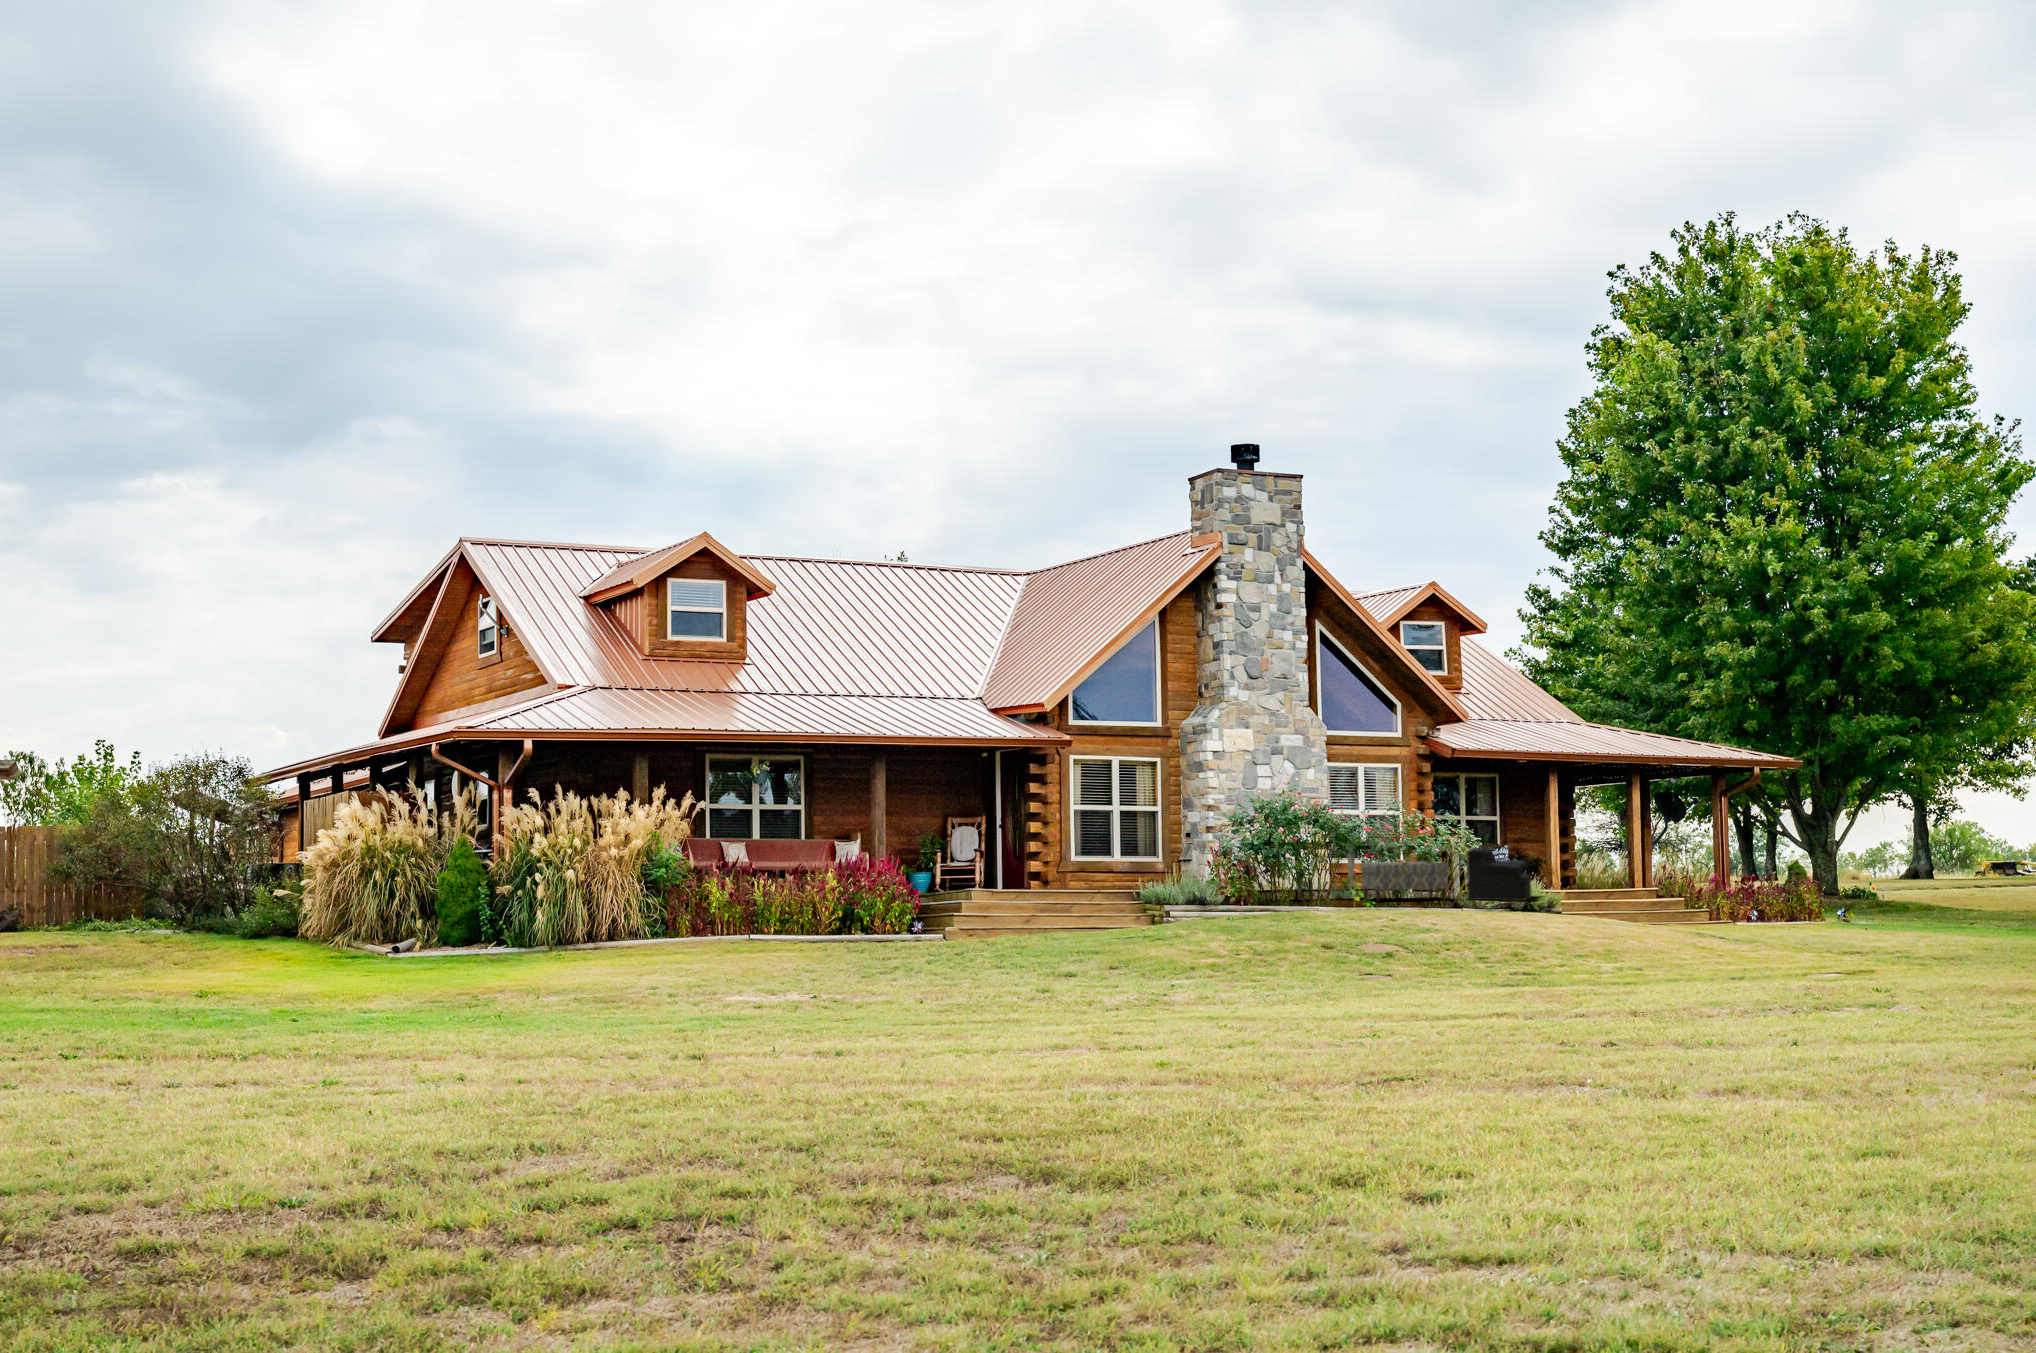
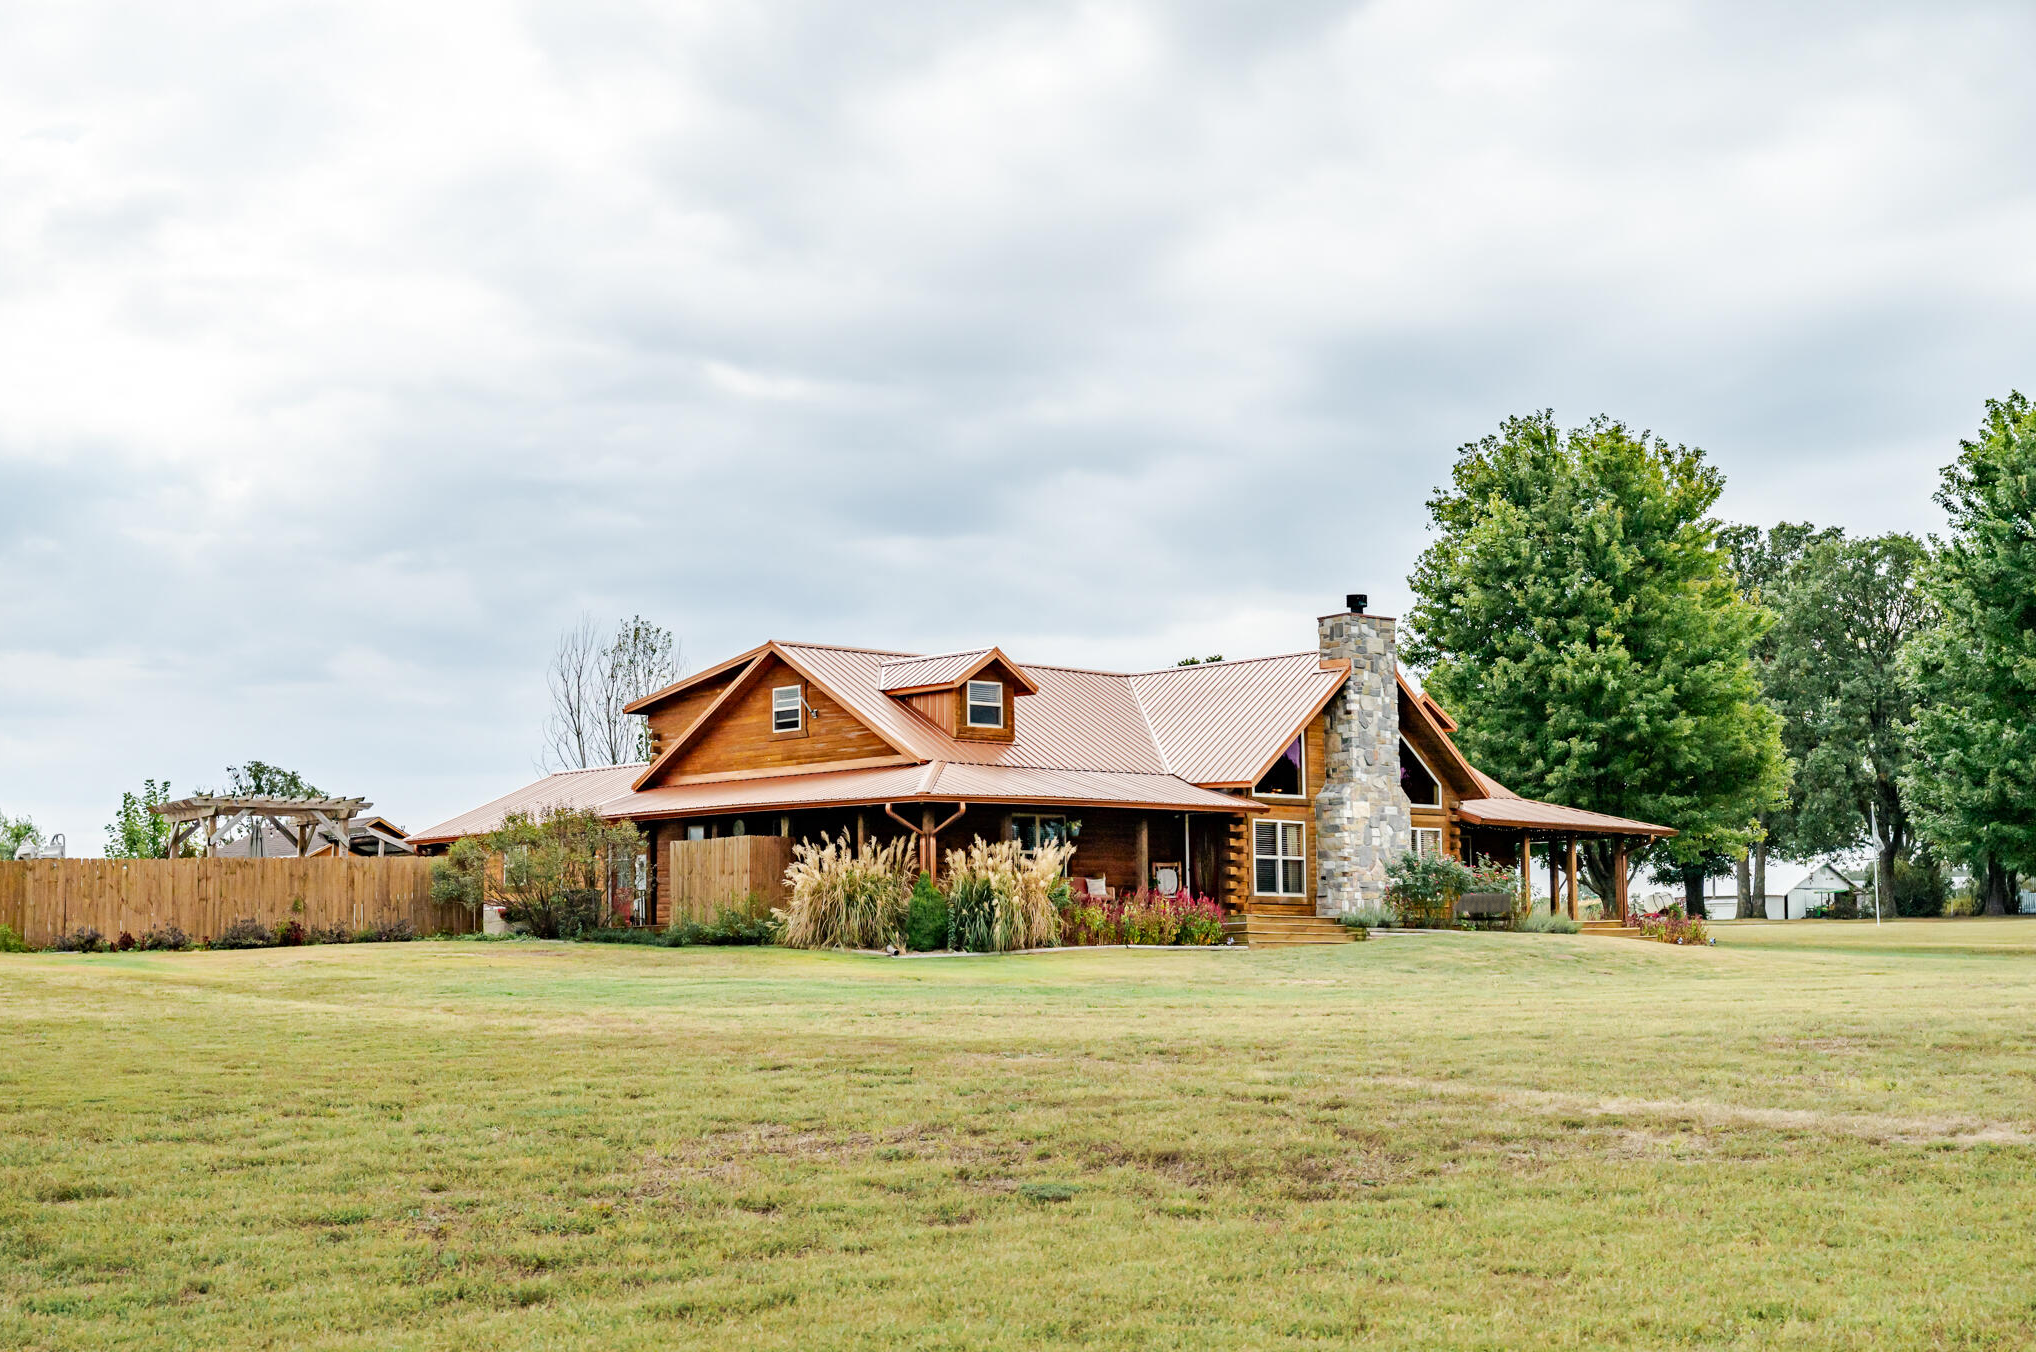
armchair: present [1466,847,1531,901] -> none [1513,882,1560,920]
potted plant: none [1242,848,1288,903] -> present [1392,885,1417,922]

